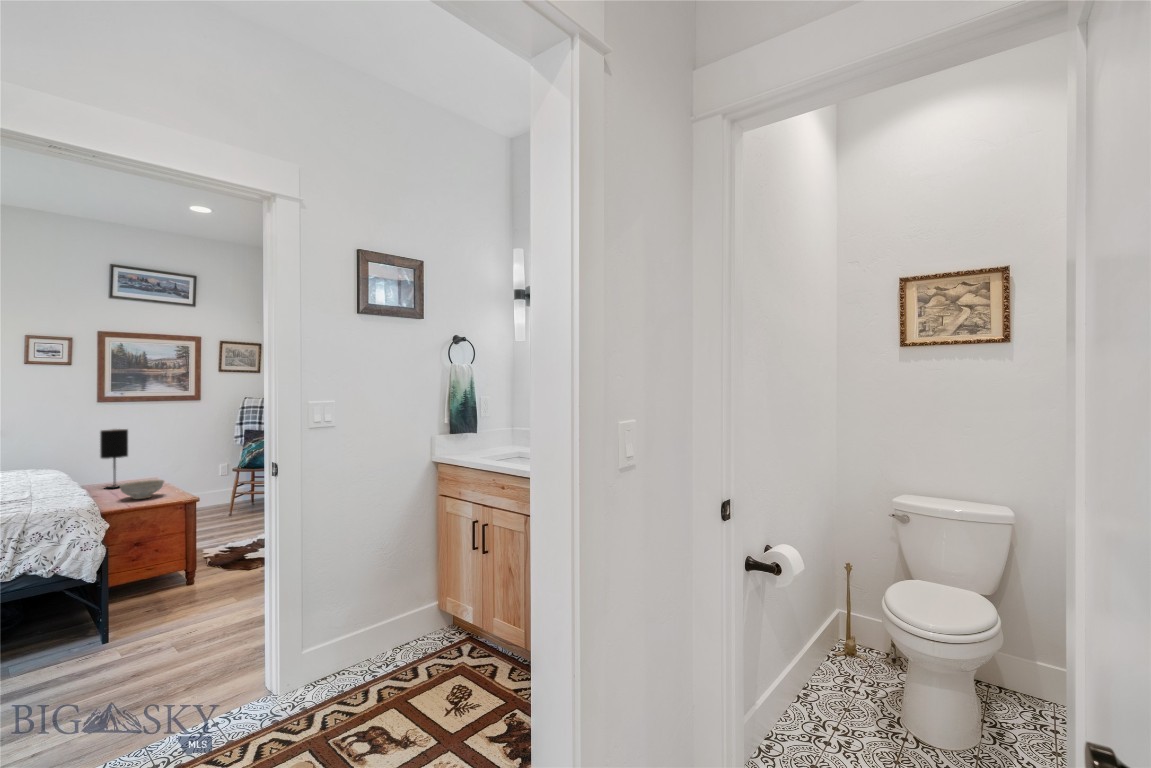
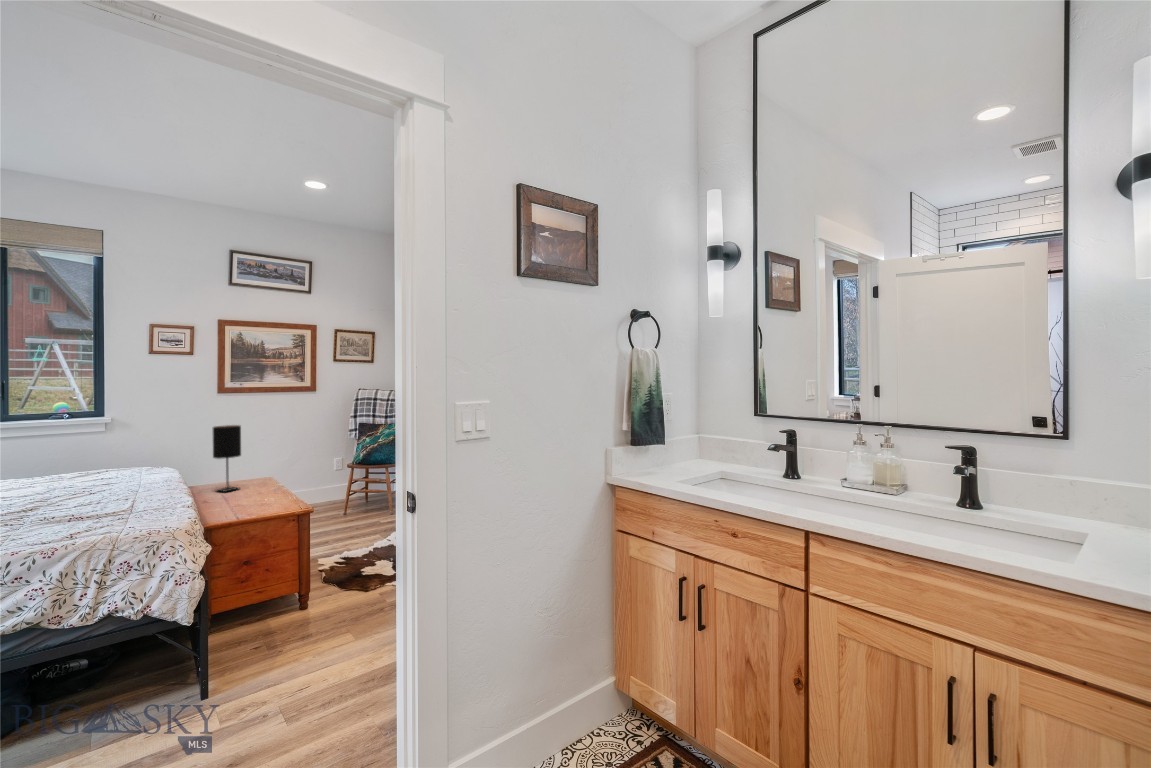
decorative bowl: present [119,480,164,499] -> none [228,486,276,509]

